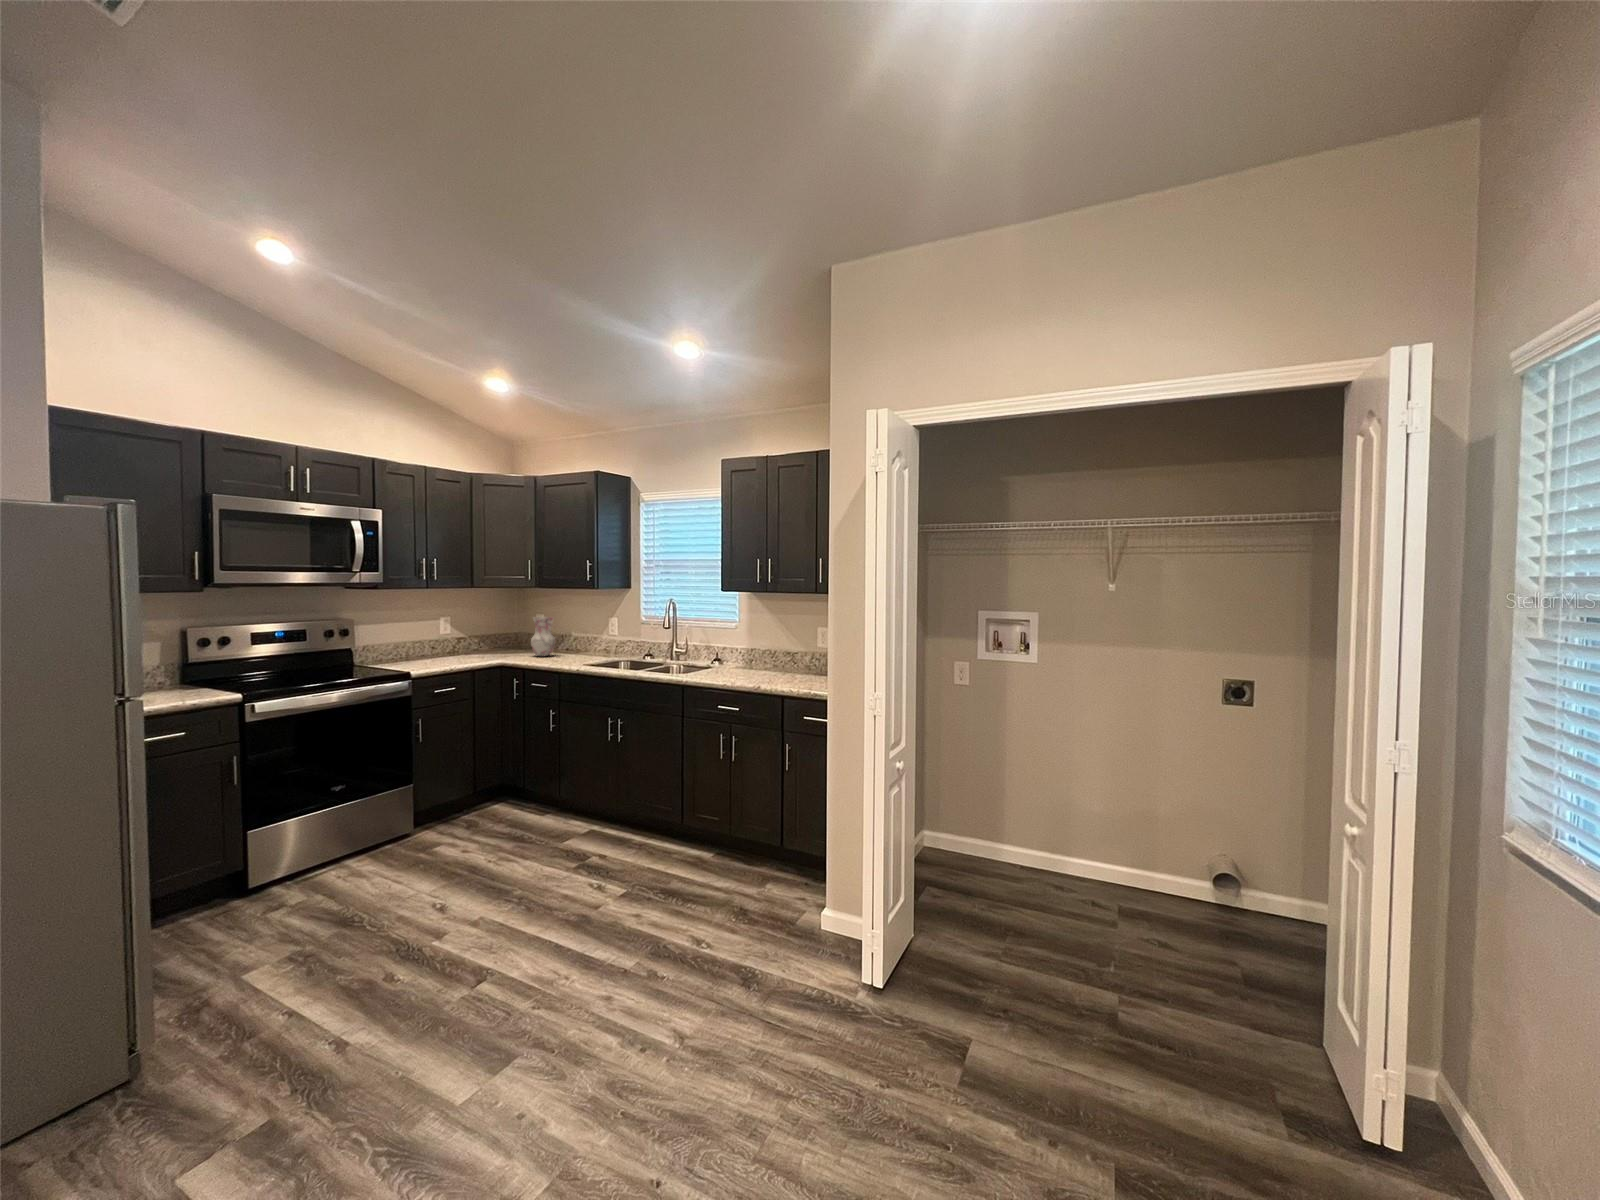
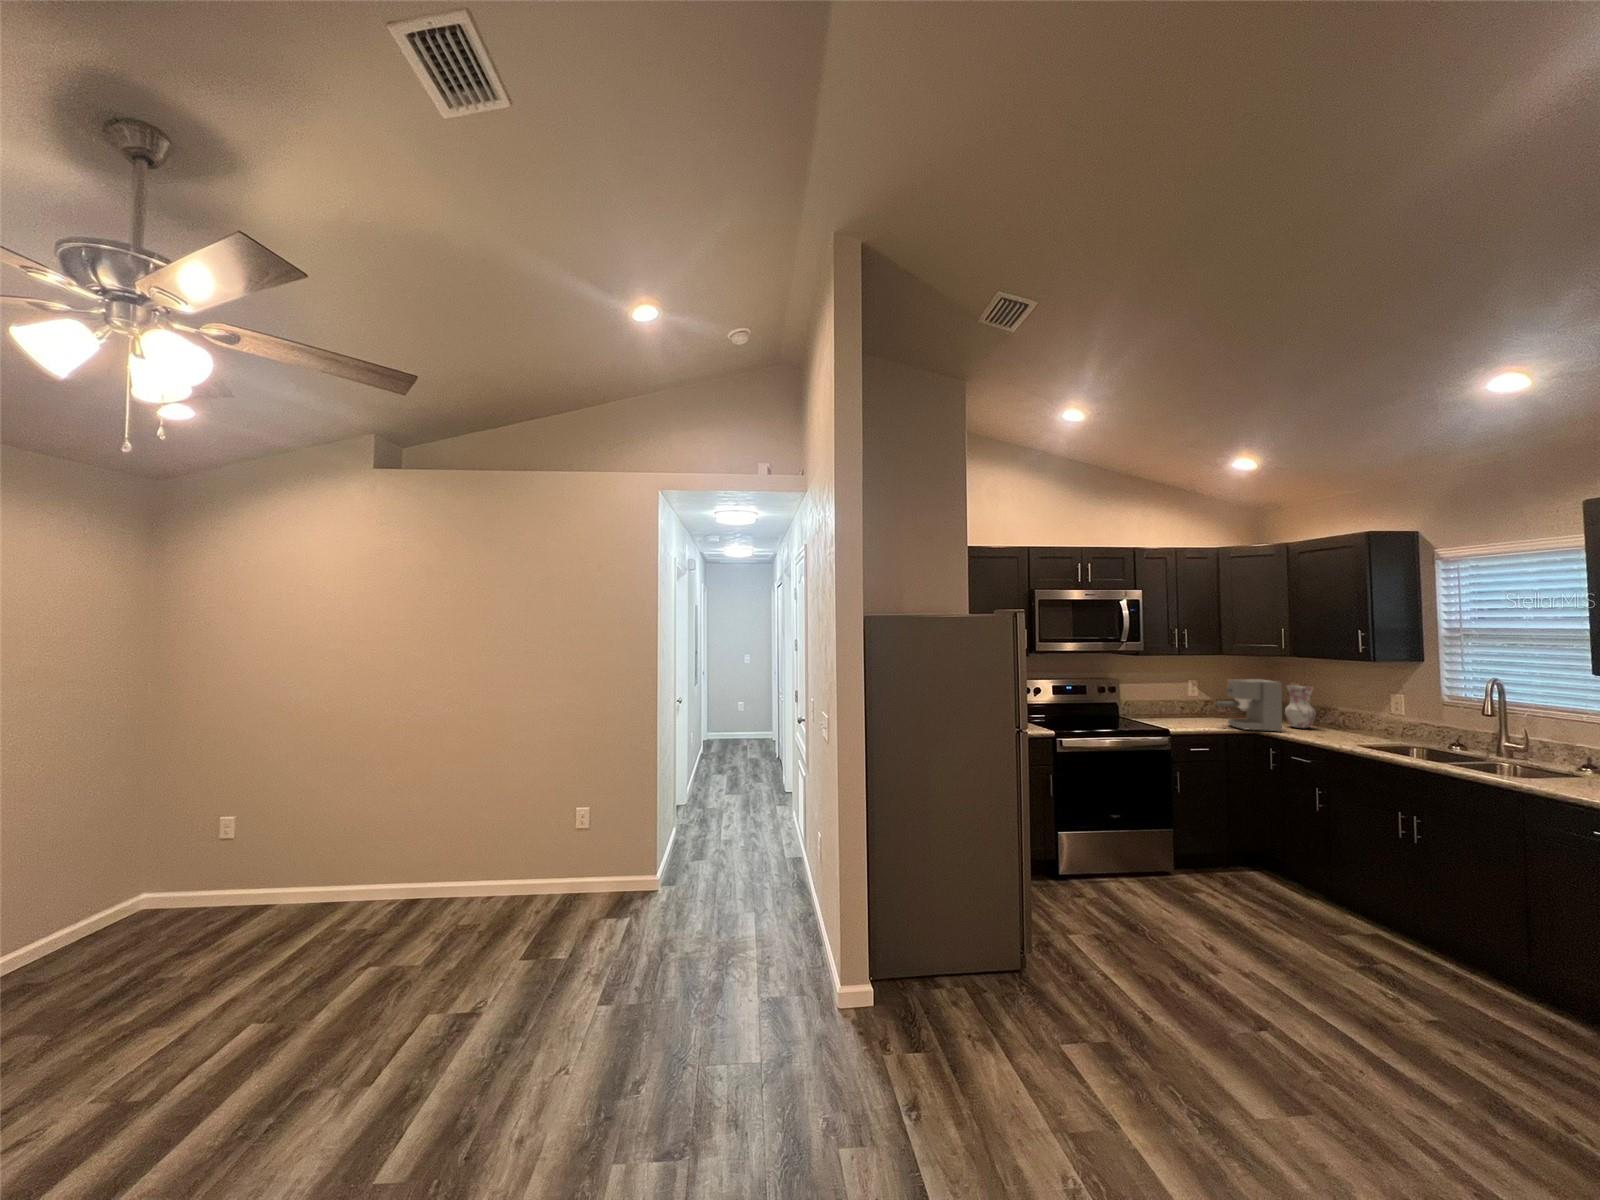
coffee maker: none [466,612,528,664] -> present [1216,679,1282,732]

